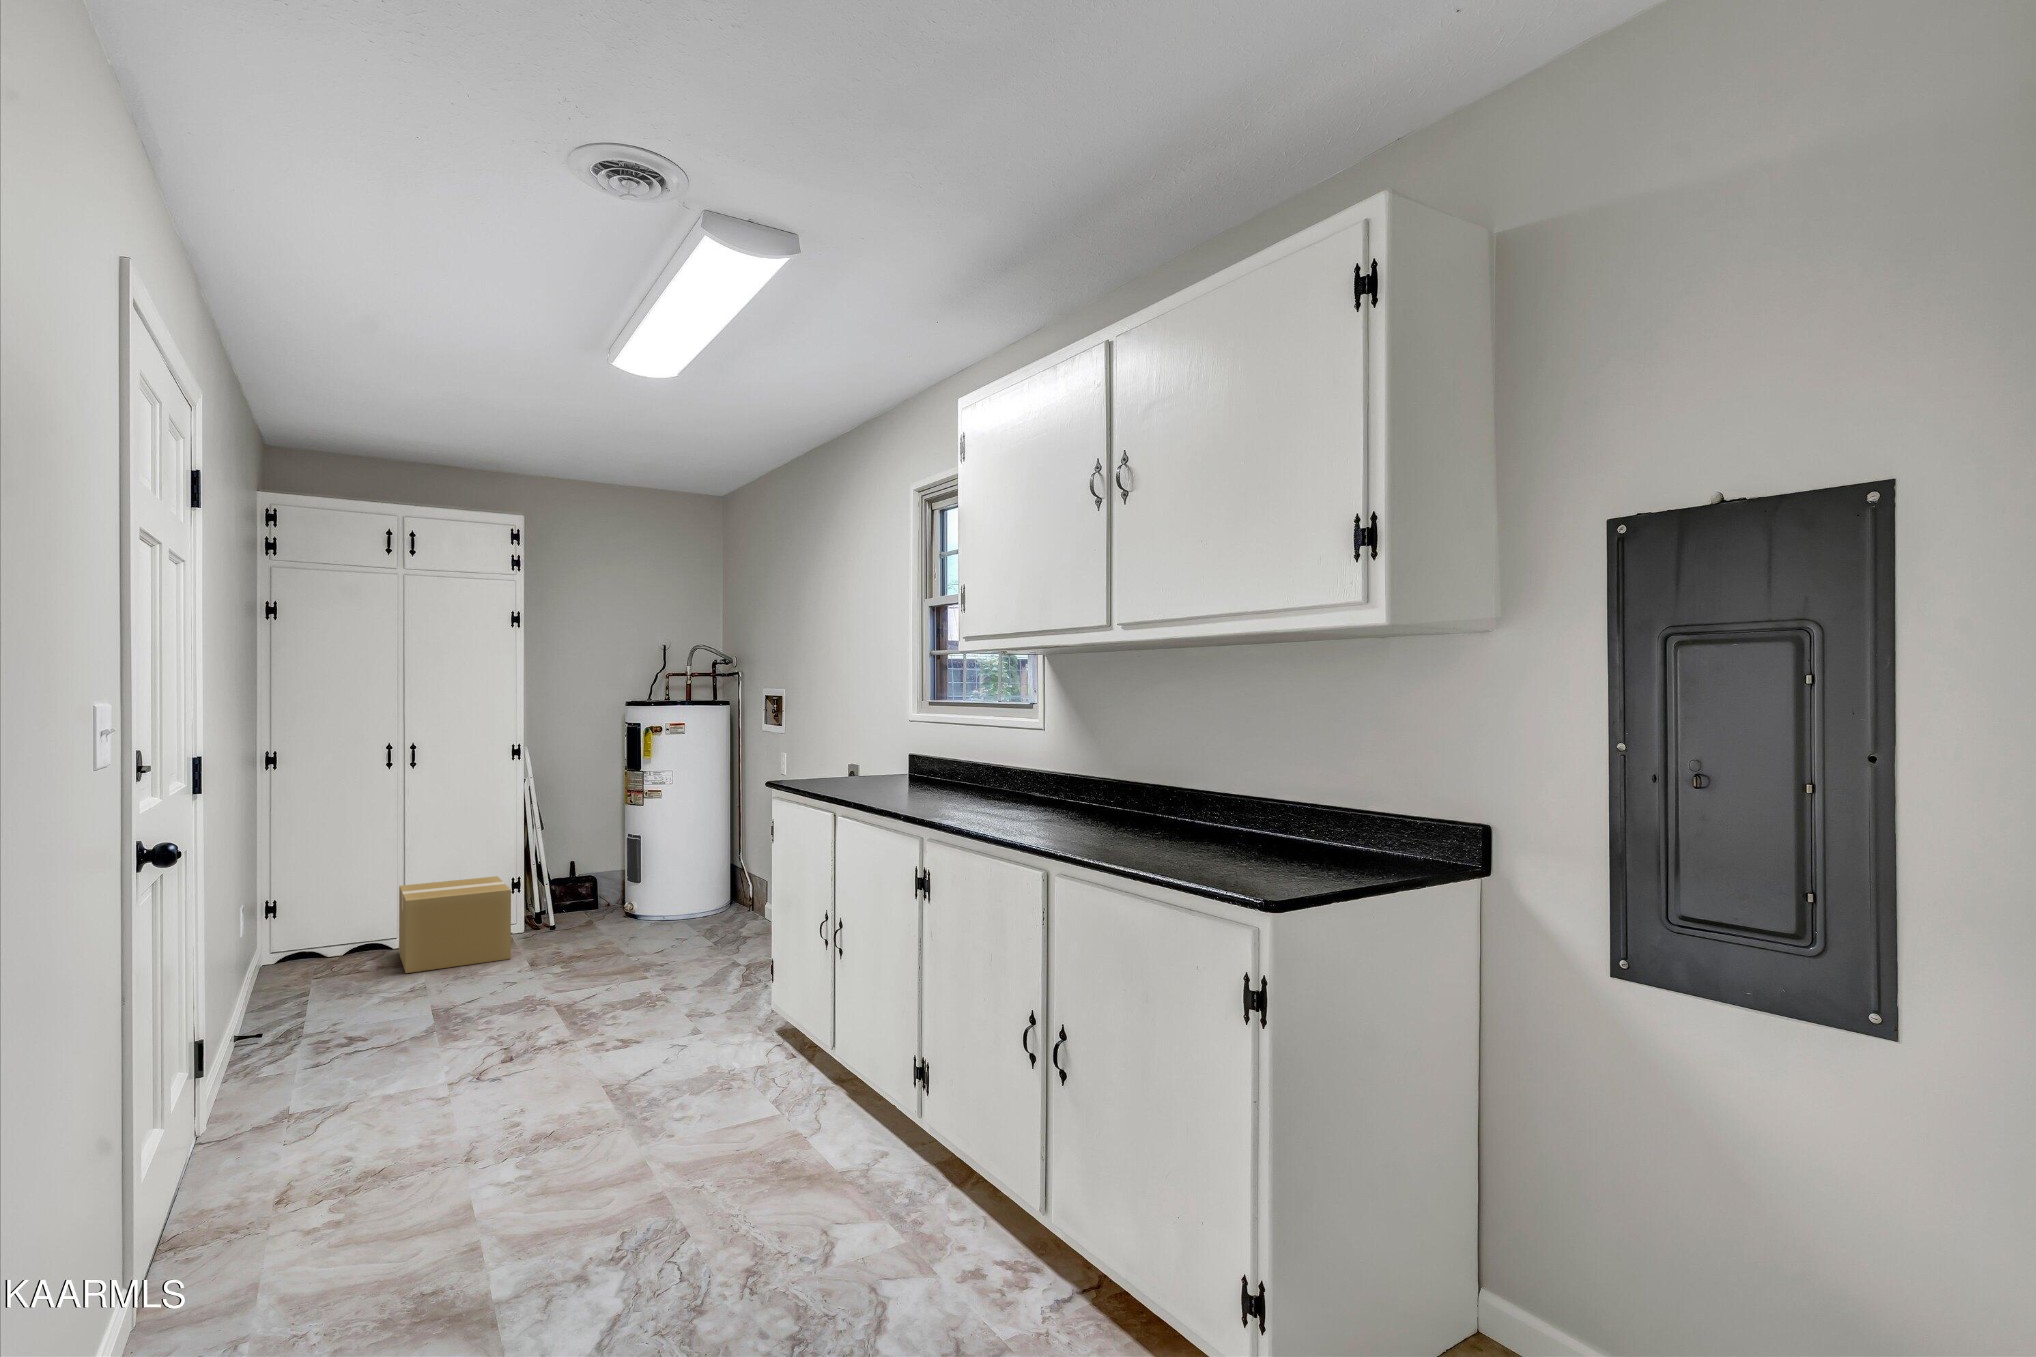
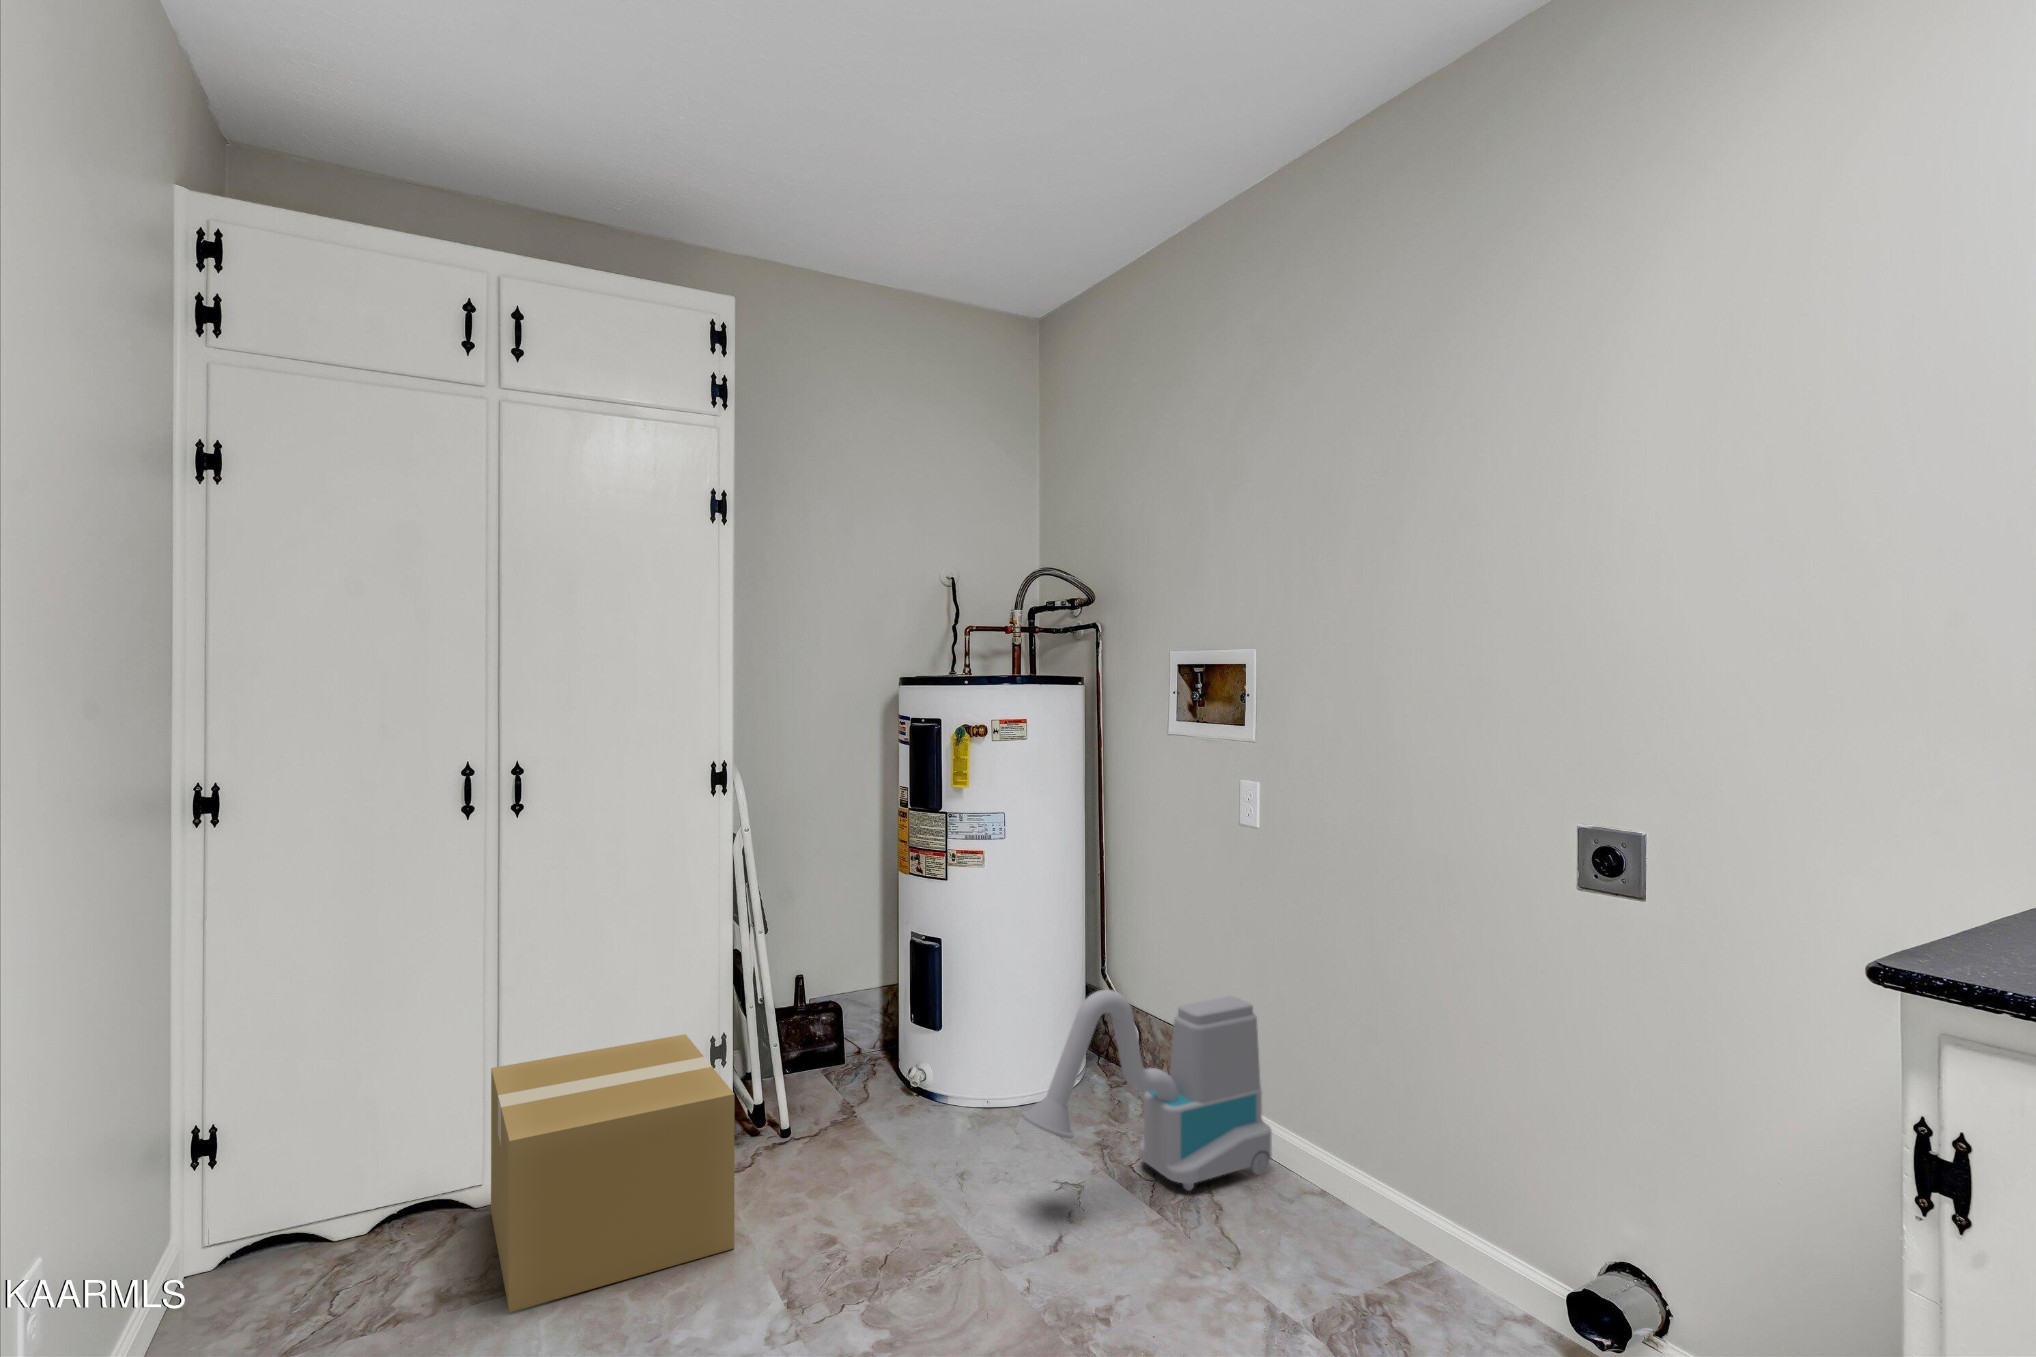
vacuum cleaner: none [651,848,784,942] -> present [1022,990,1272,1191]

